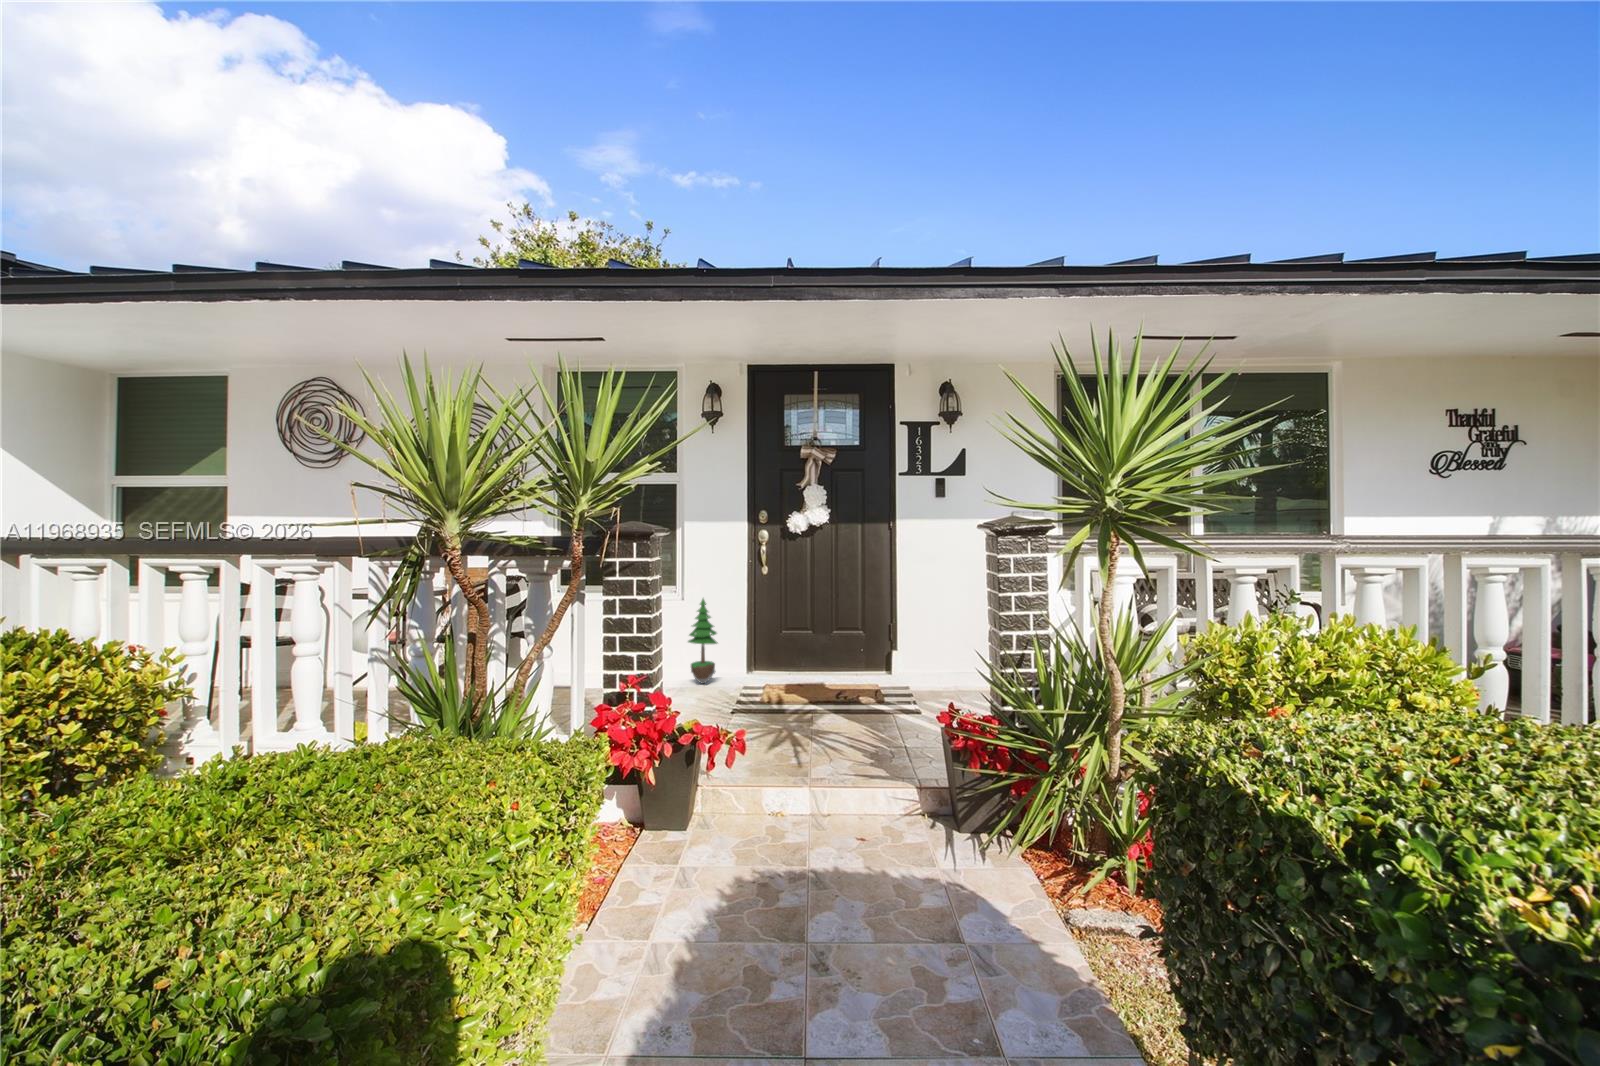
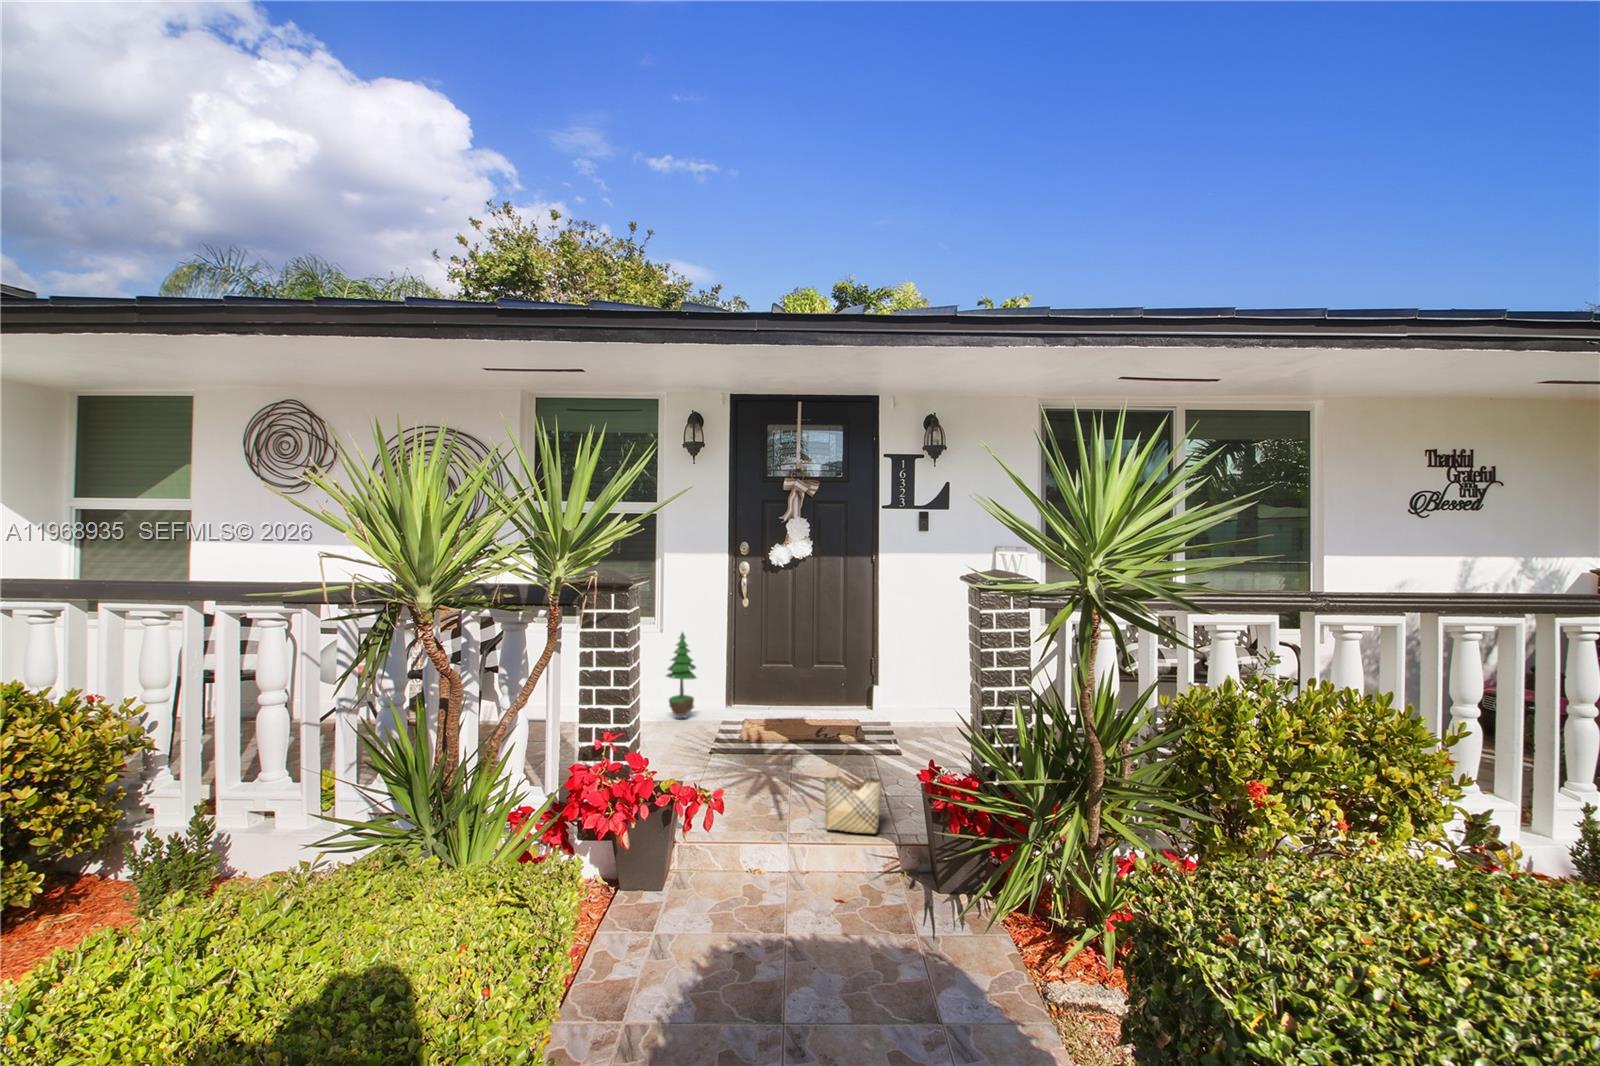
woven basket: none [844,693,902,777] -> present [824,747,882,833]

